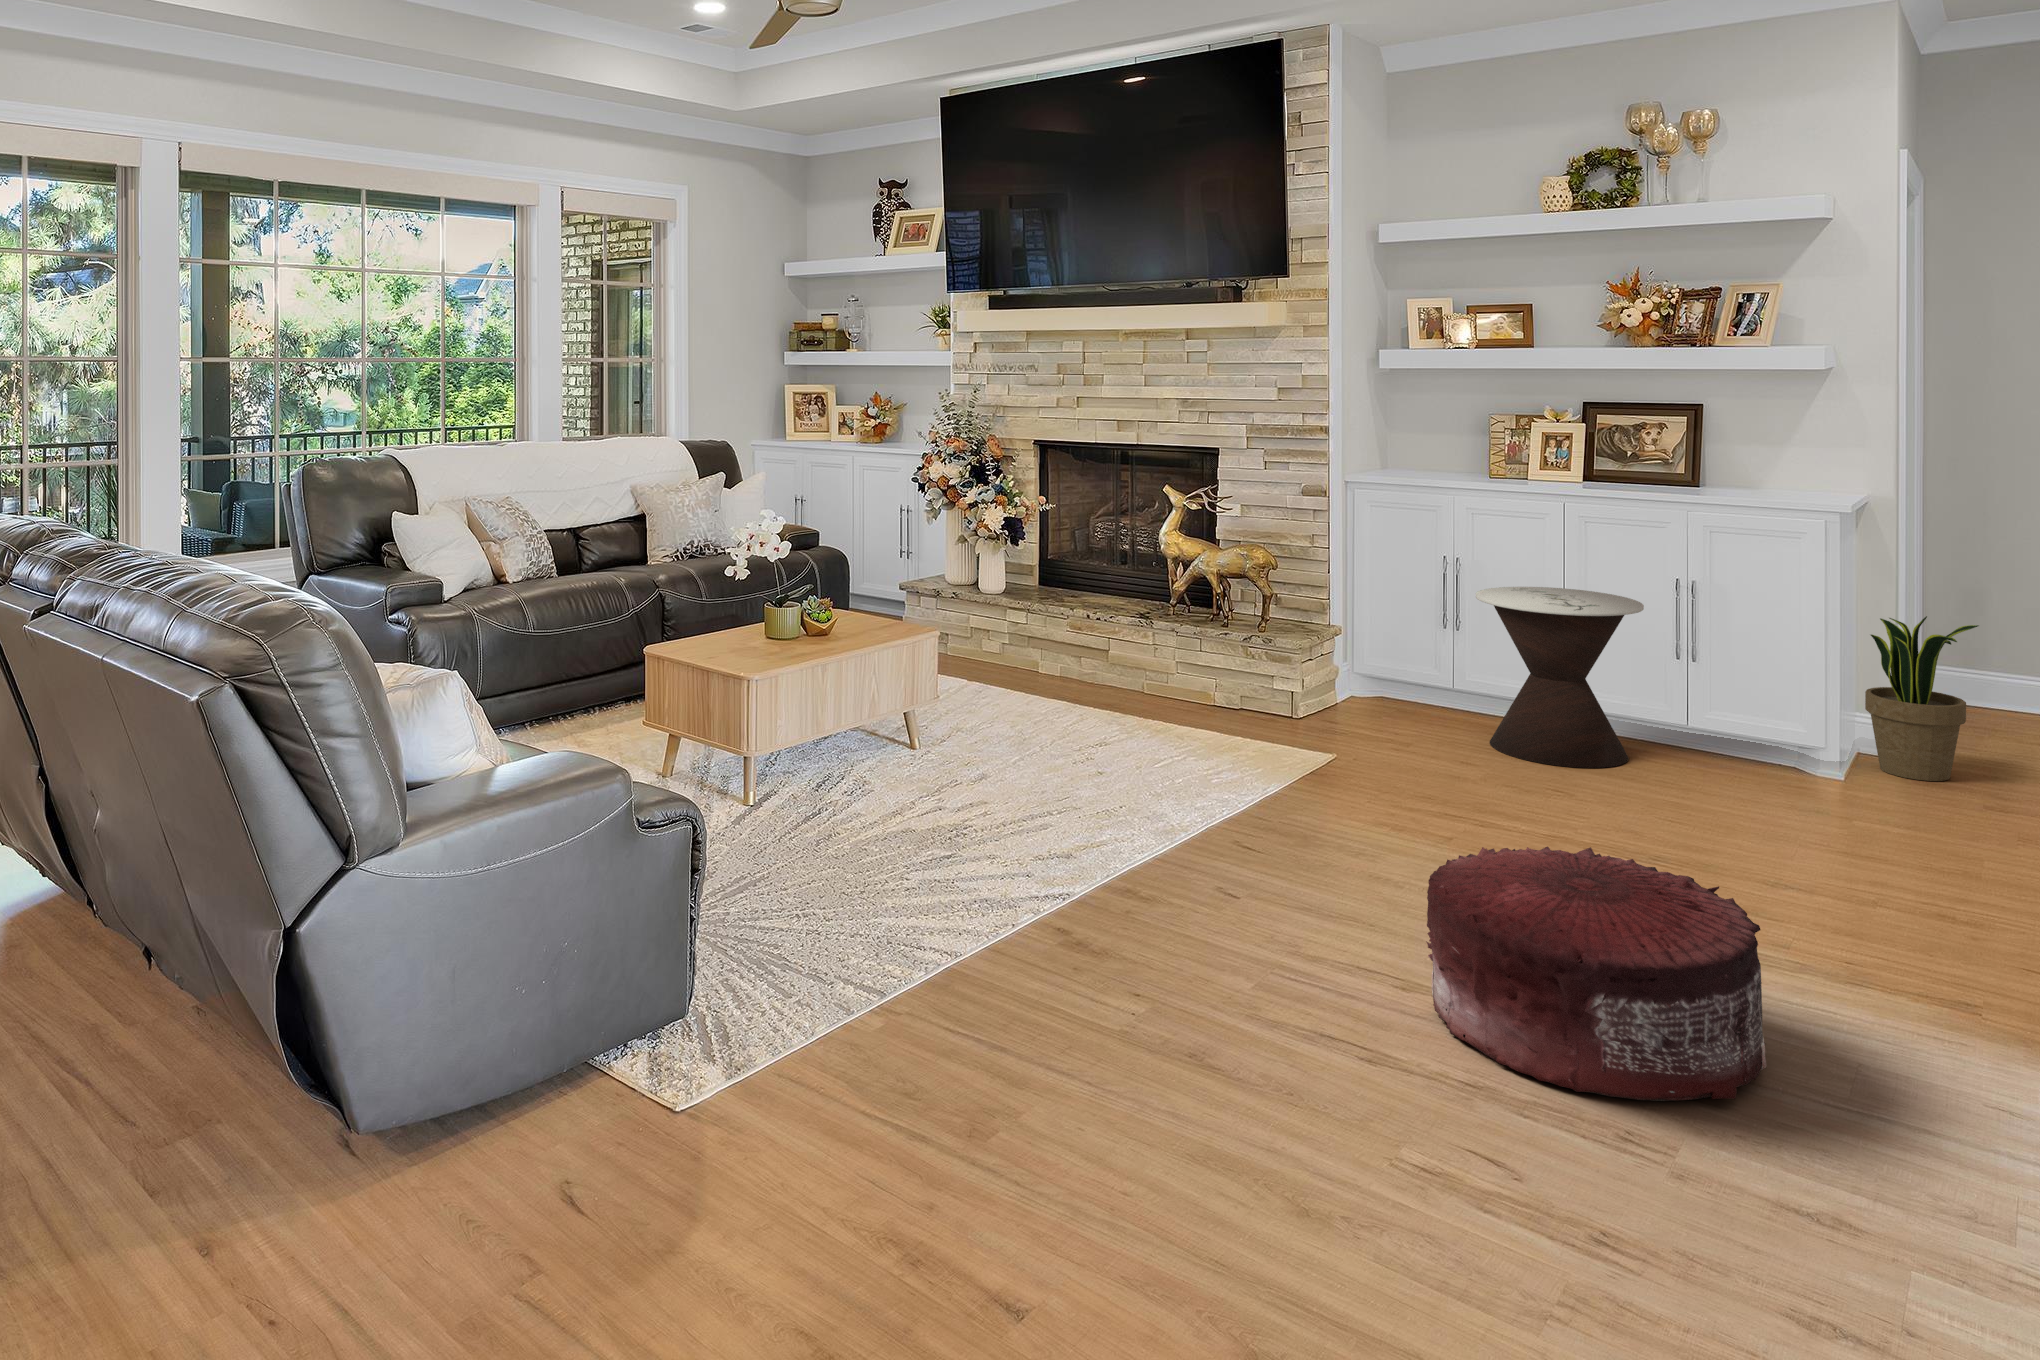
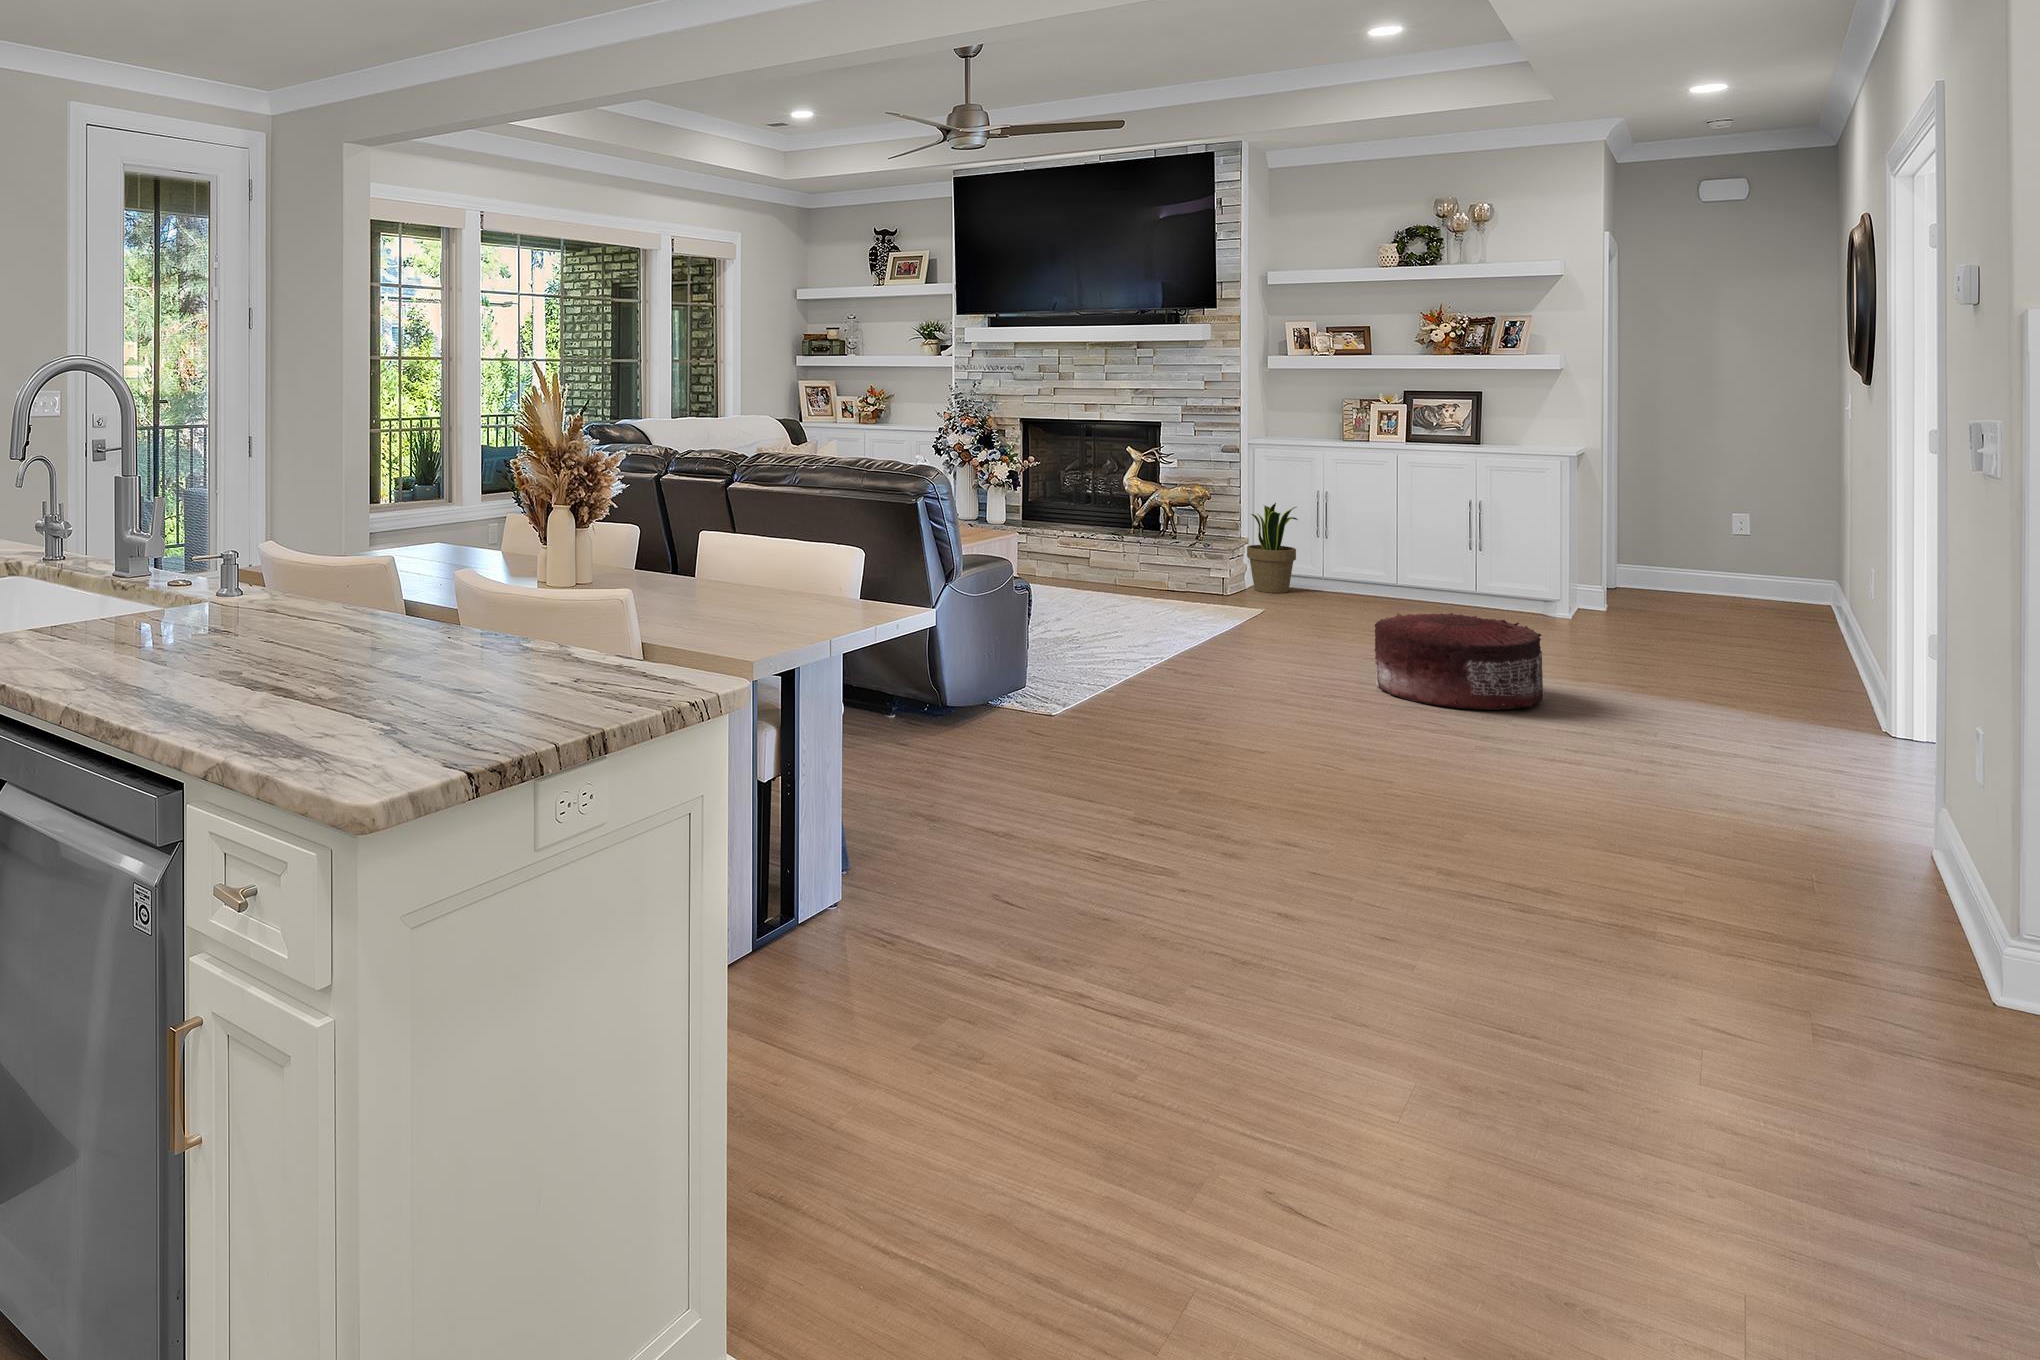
side table: present [1476,587,1644,768] -> none [1345,507,1451,612]
potted plant: present [1865,616,1979,781] -> present [1247,503,1298,593]

